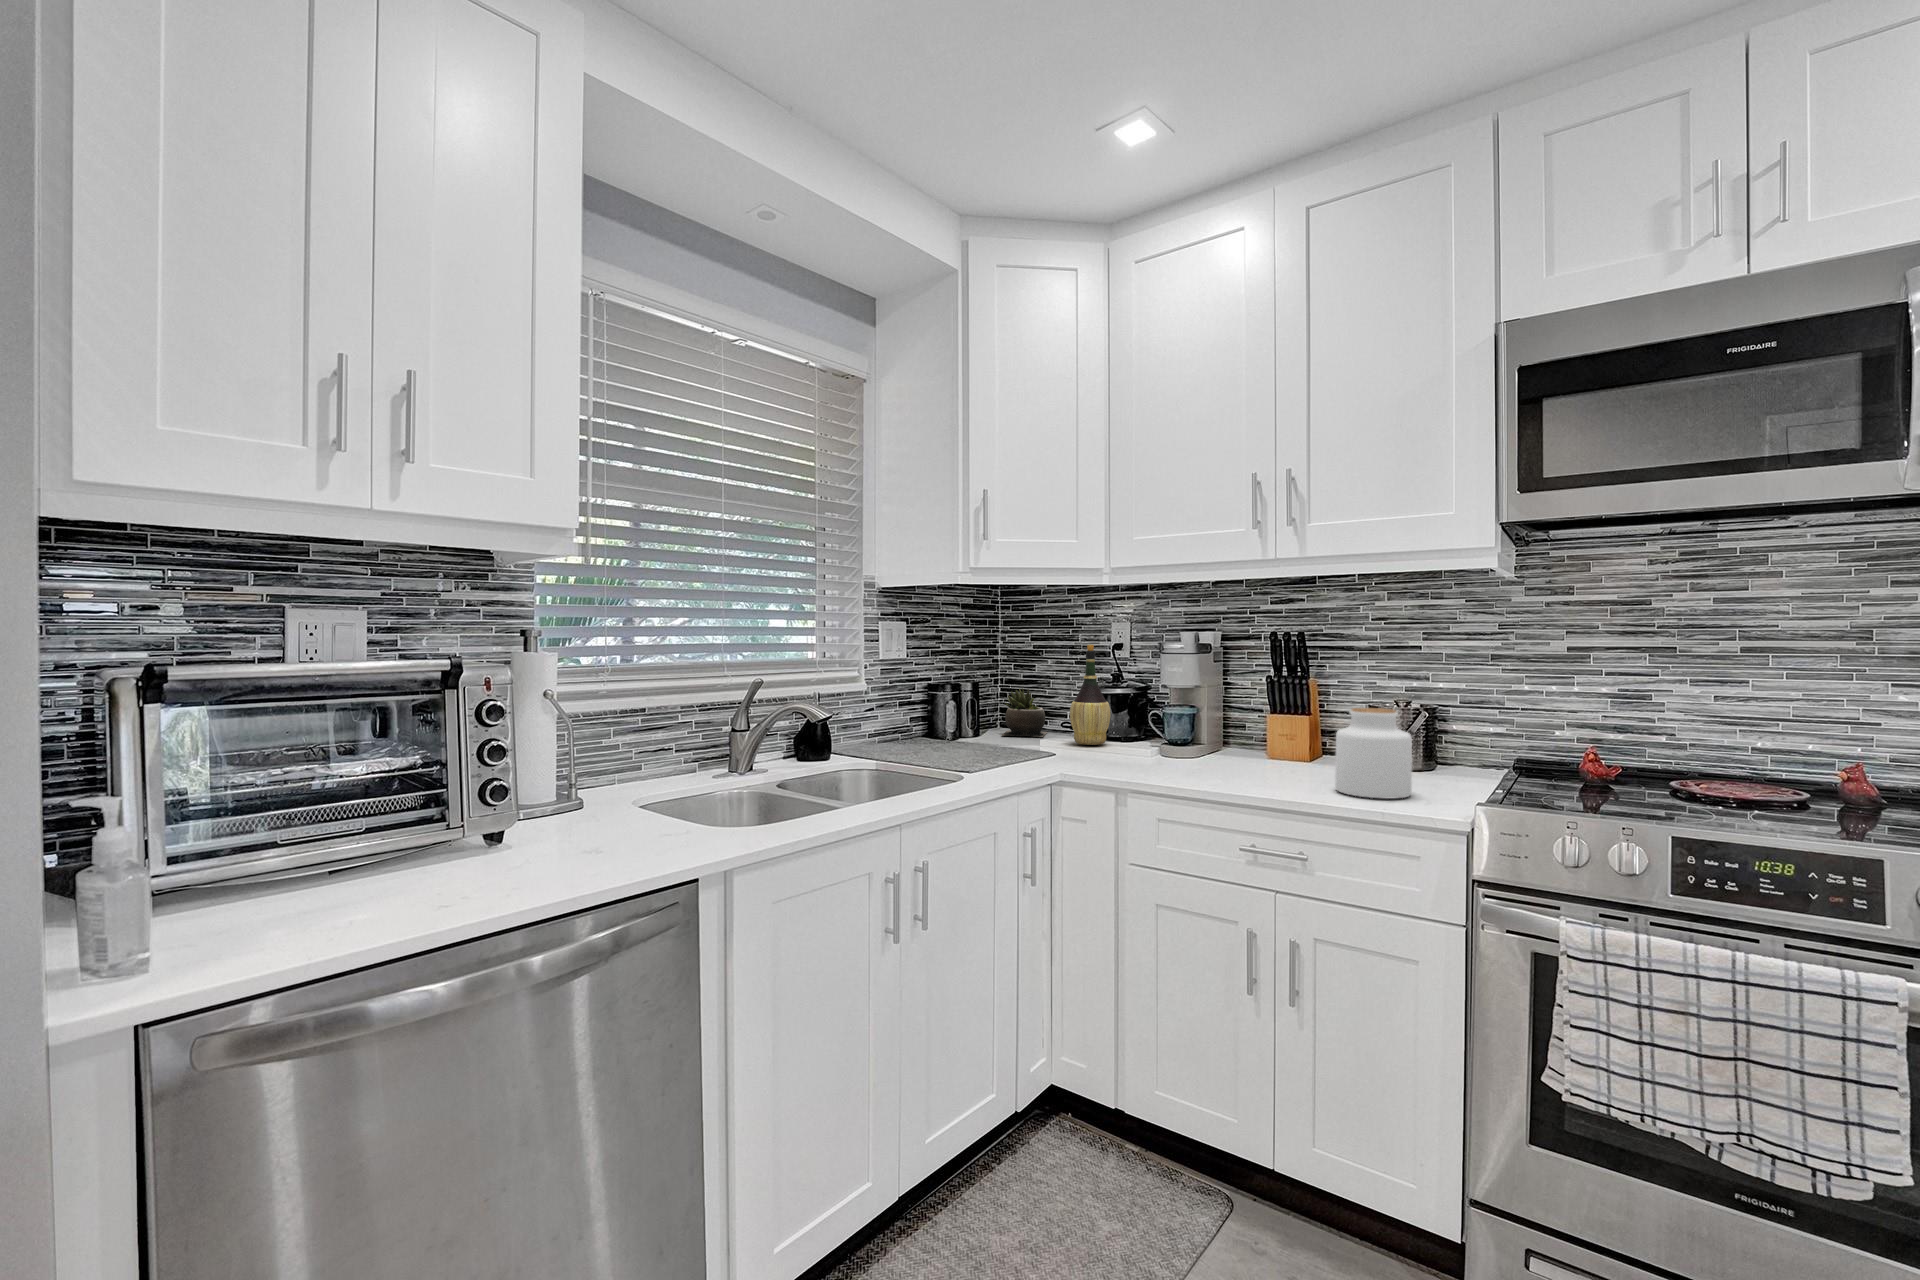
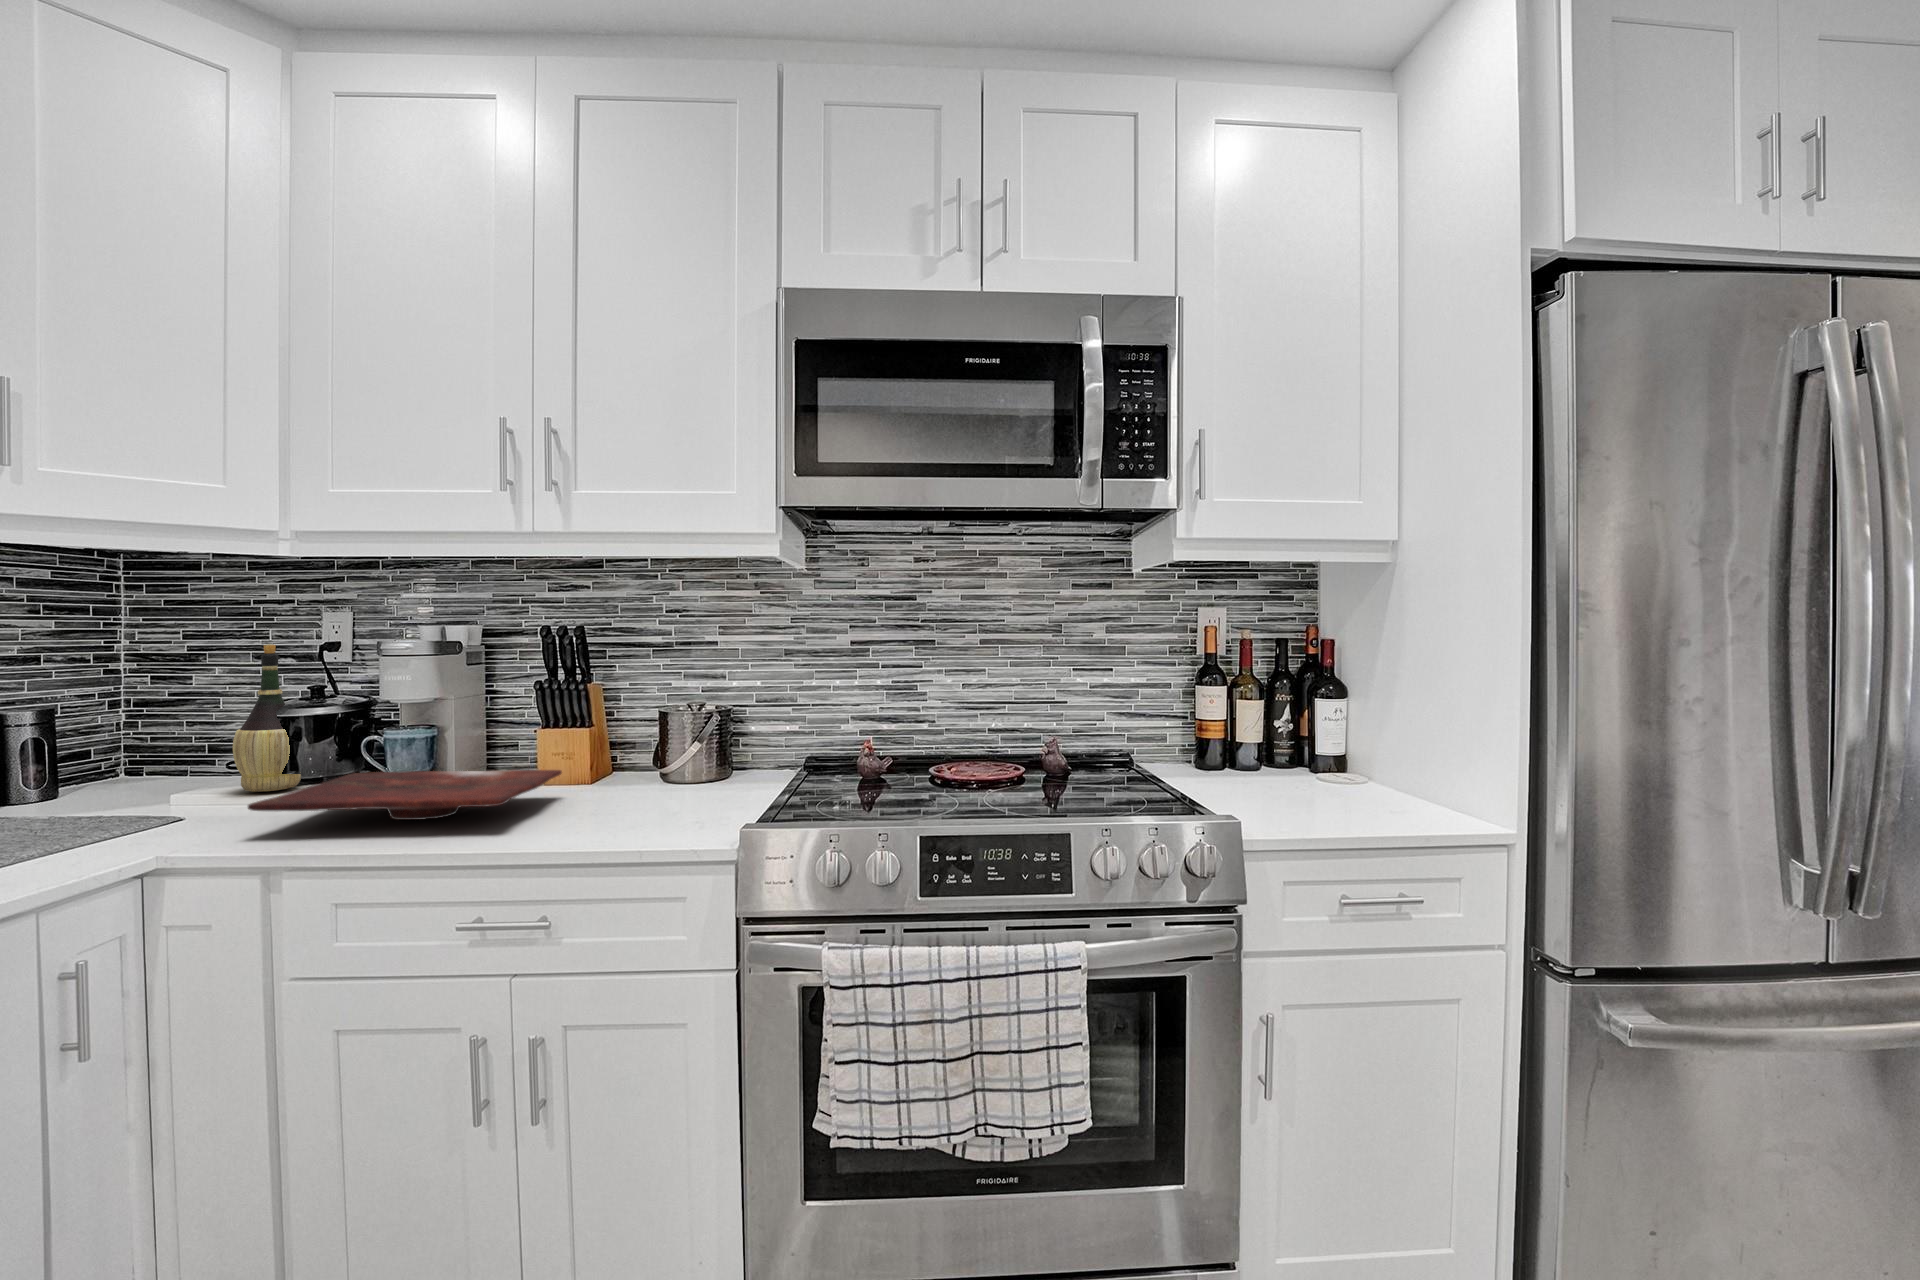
succulent plant: present [1002,688,1047,737] -> none [105,712,212,790]
jar: present [1335,708,1412,799] -> none [598,718,687,830]
cutting board: none [1103,736,1294,772] -> present [248,770,562,820]

